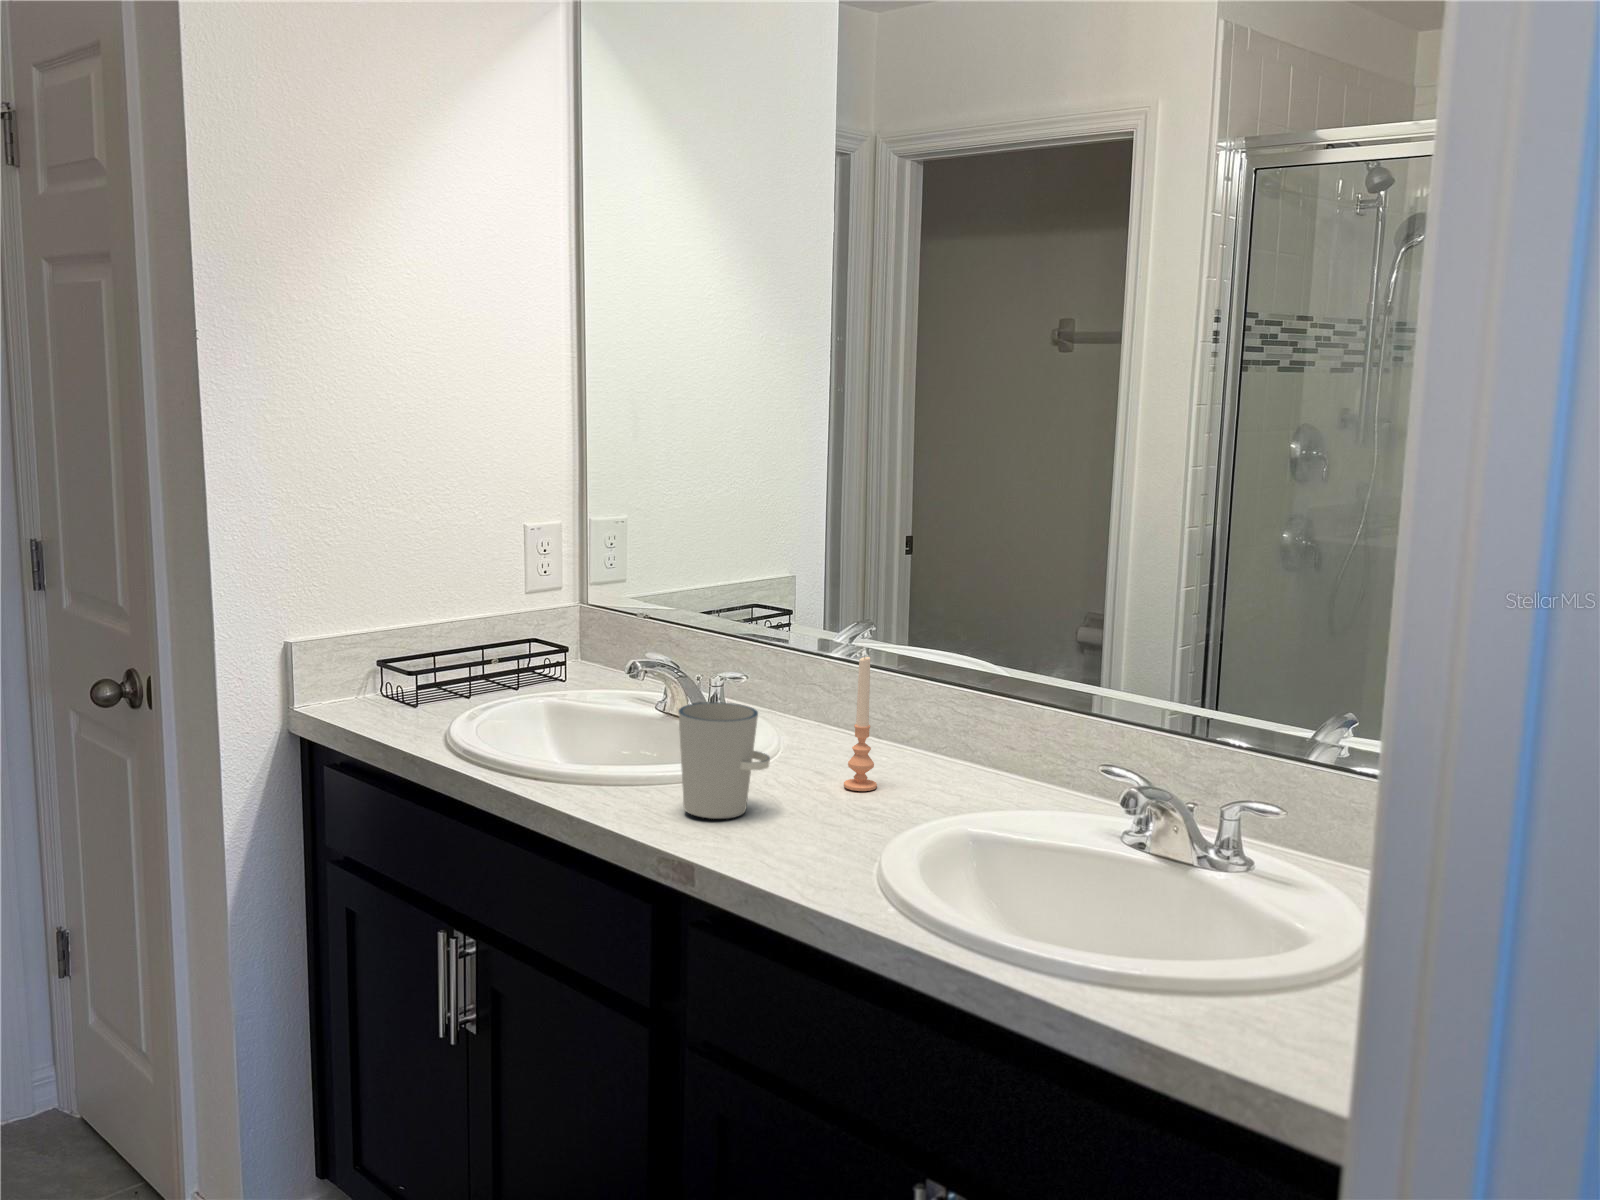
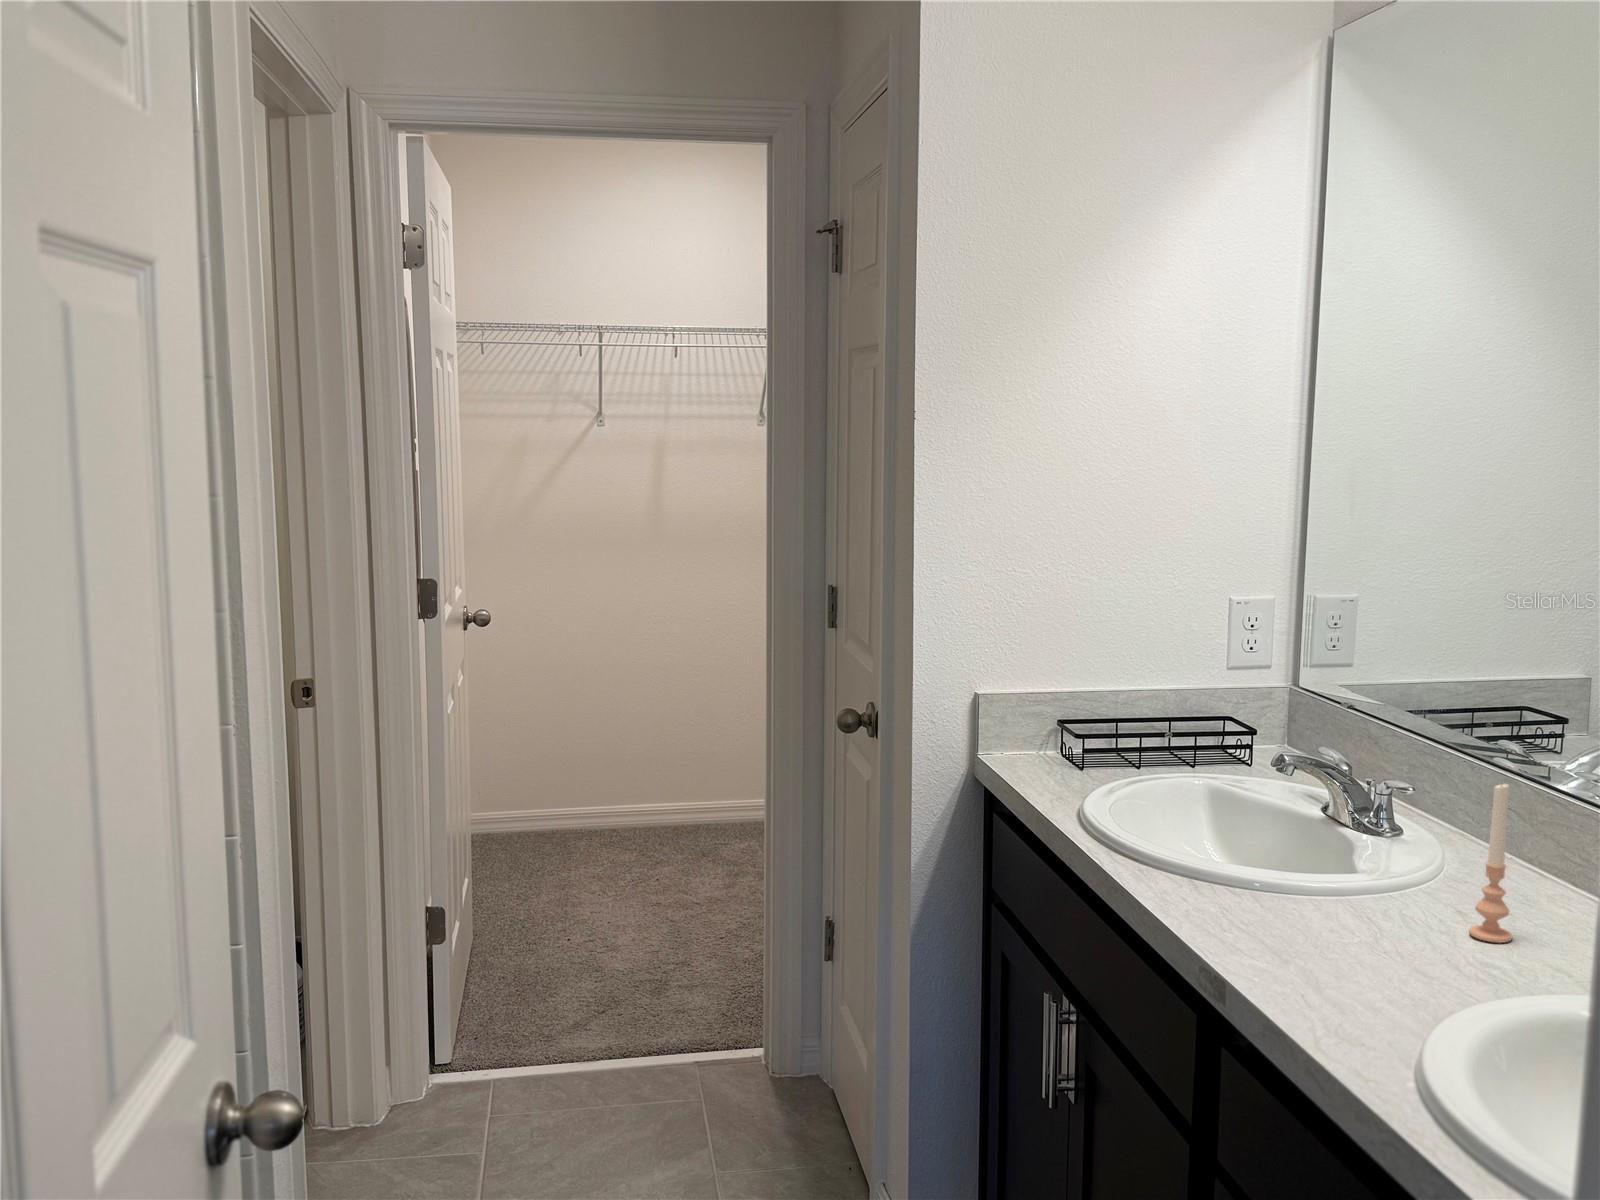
cup: present [678,702,770,819] -> none [1254,809,1355,940]

